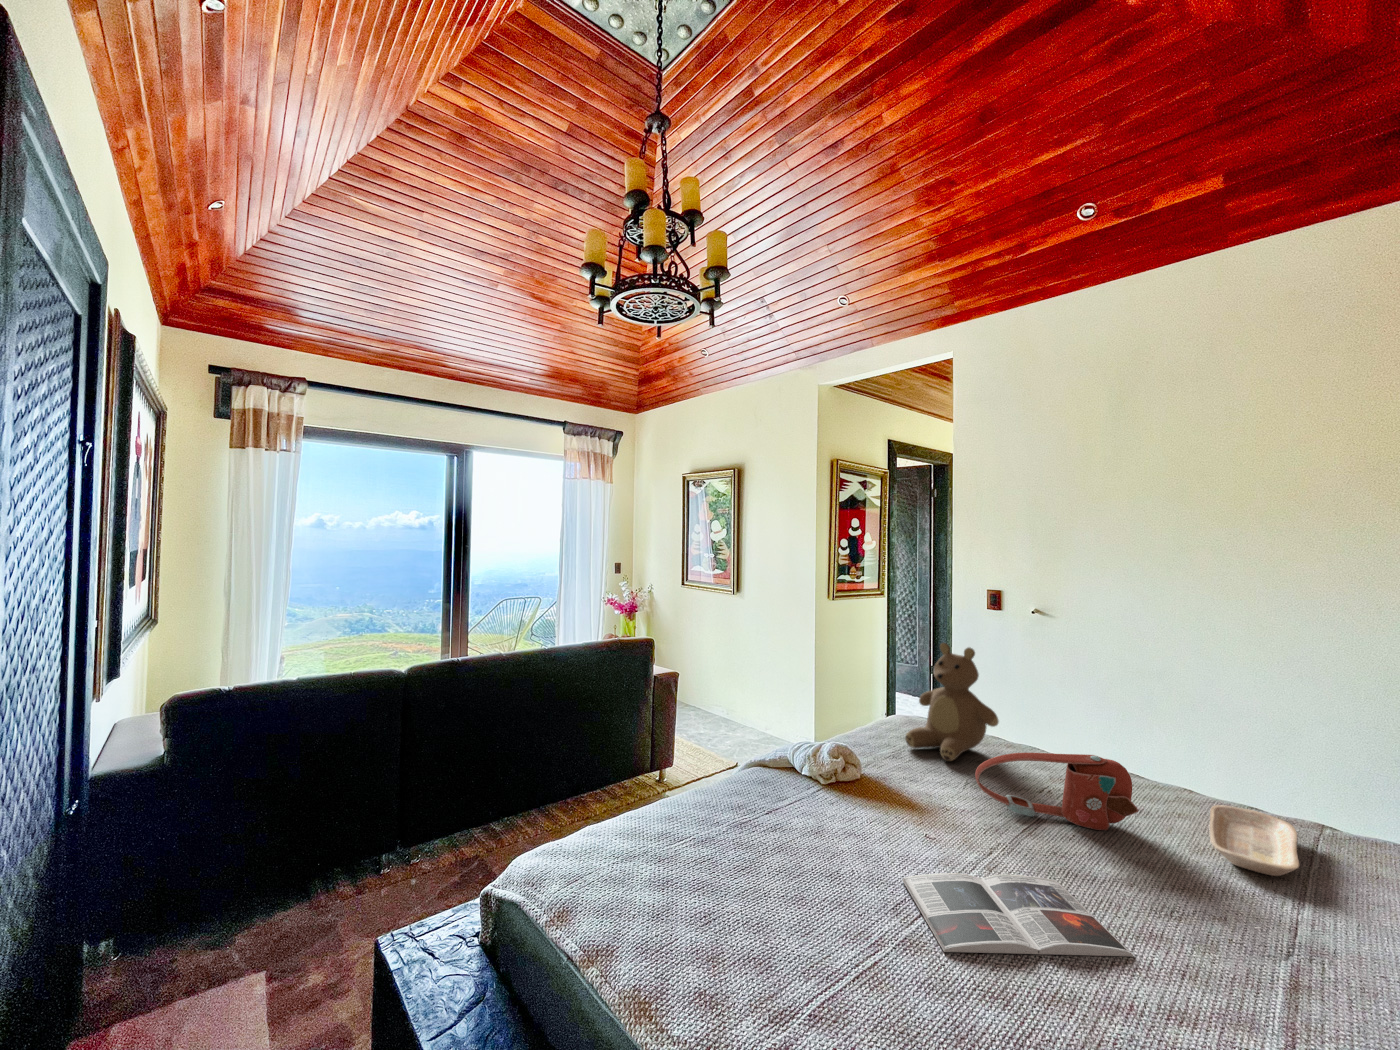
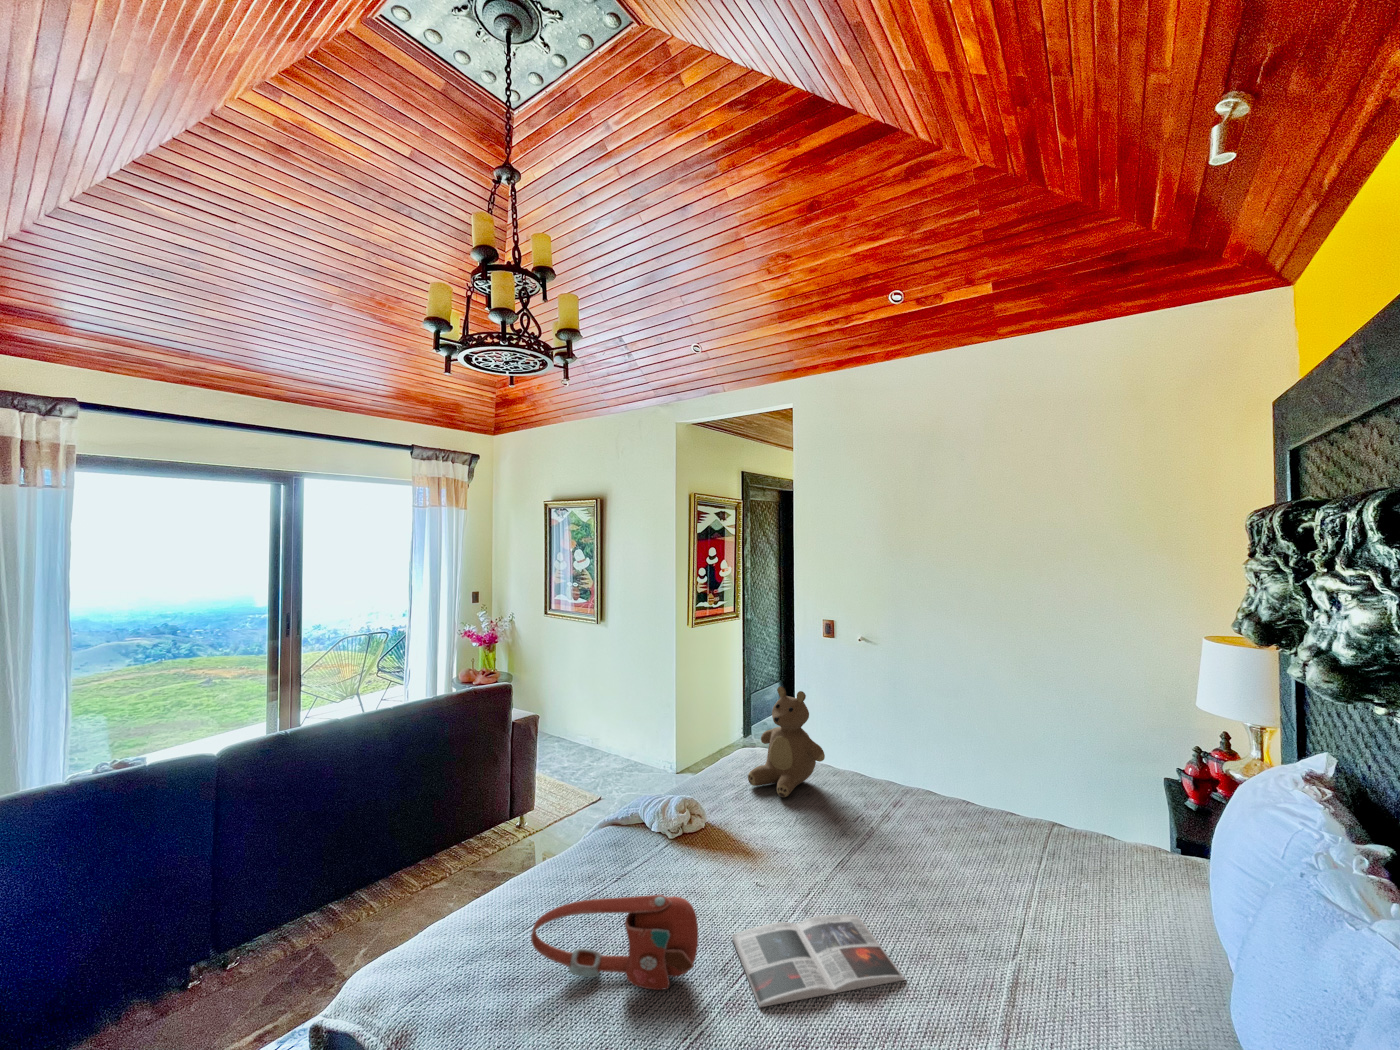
handbag: present [975,753,1138,830] -> present [531,895,699,990]
tray: present [1210,805,1299,876] -> none [972,818,1032,880]

